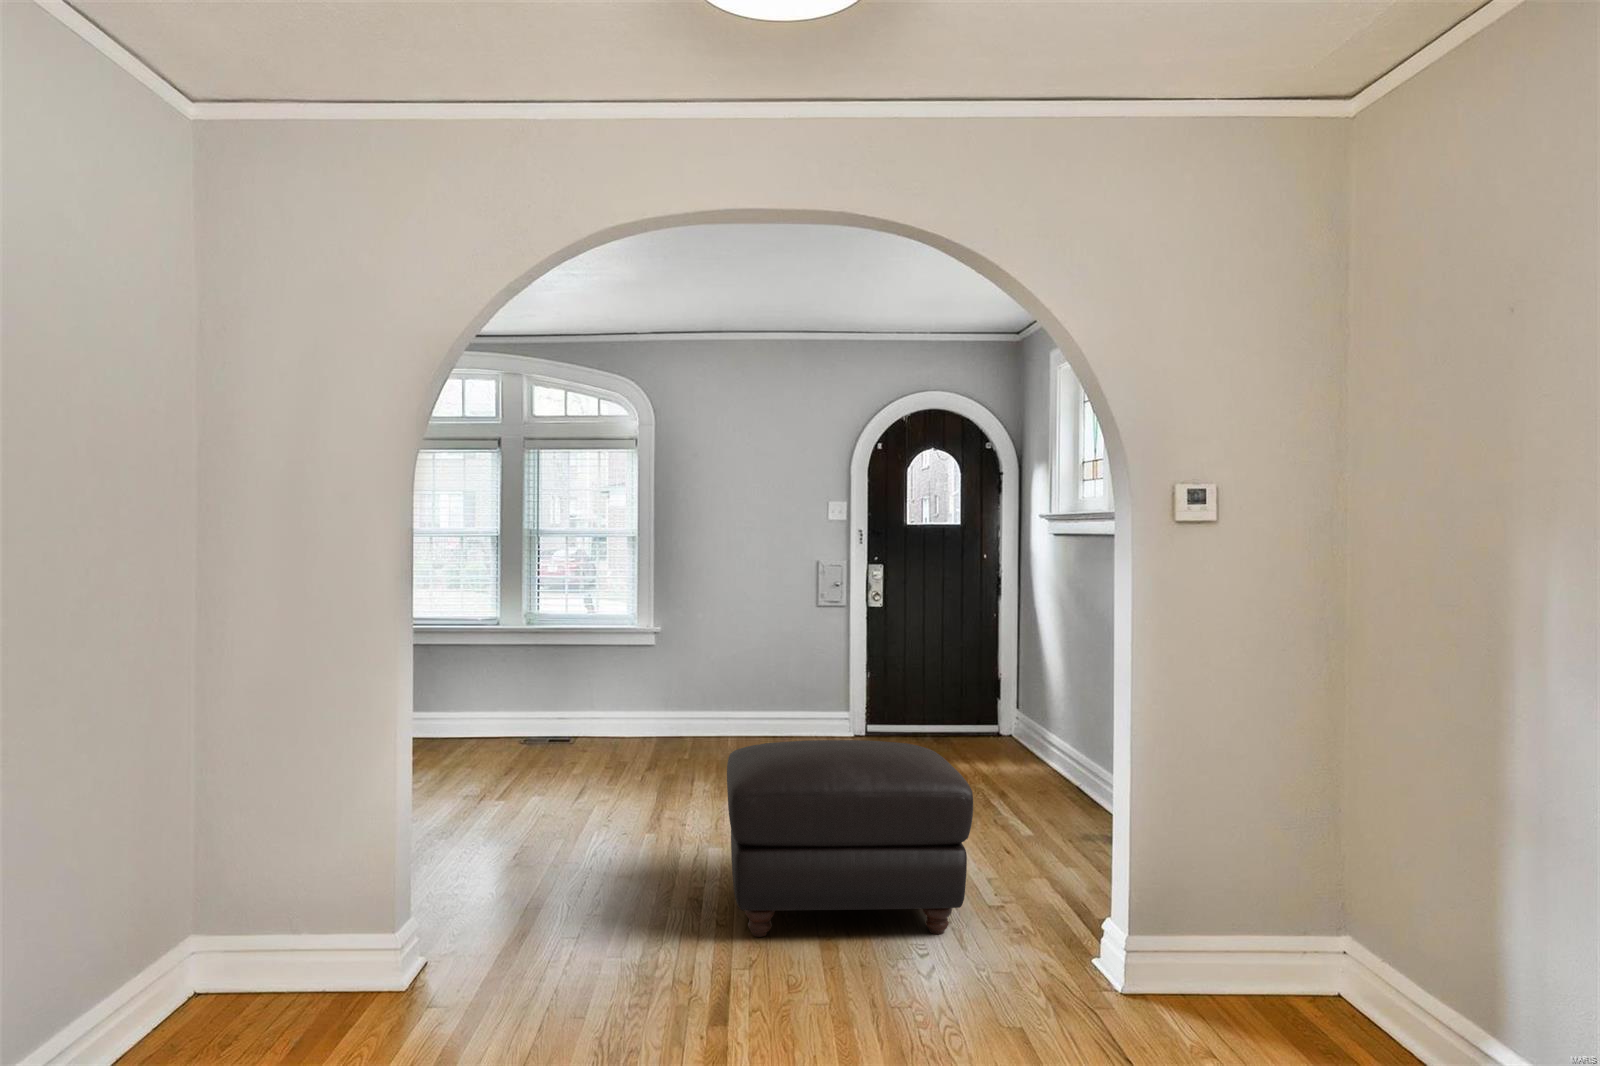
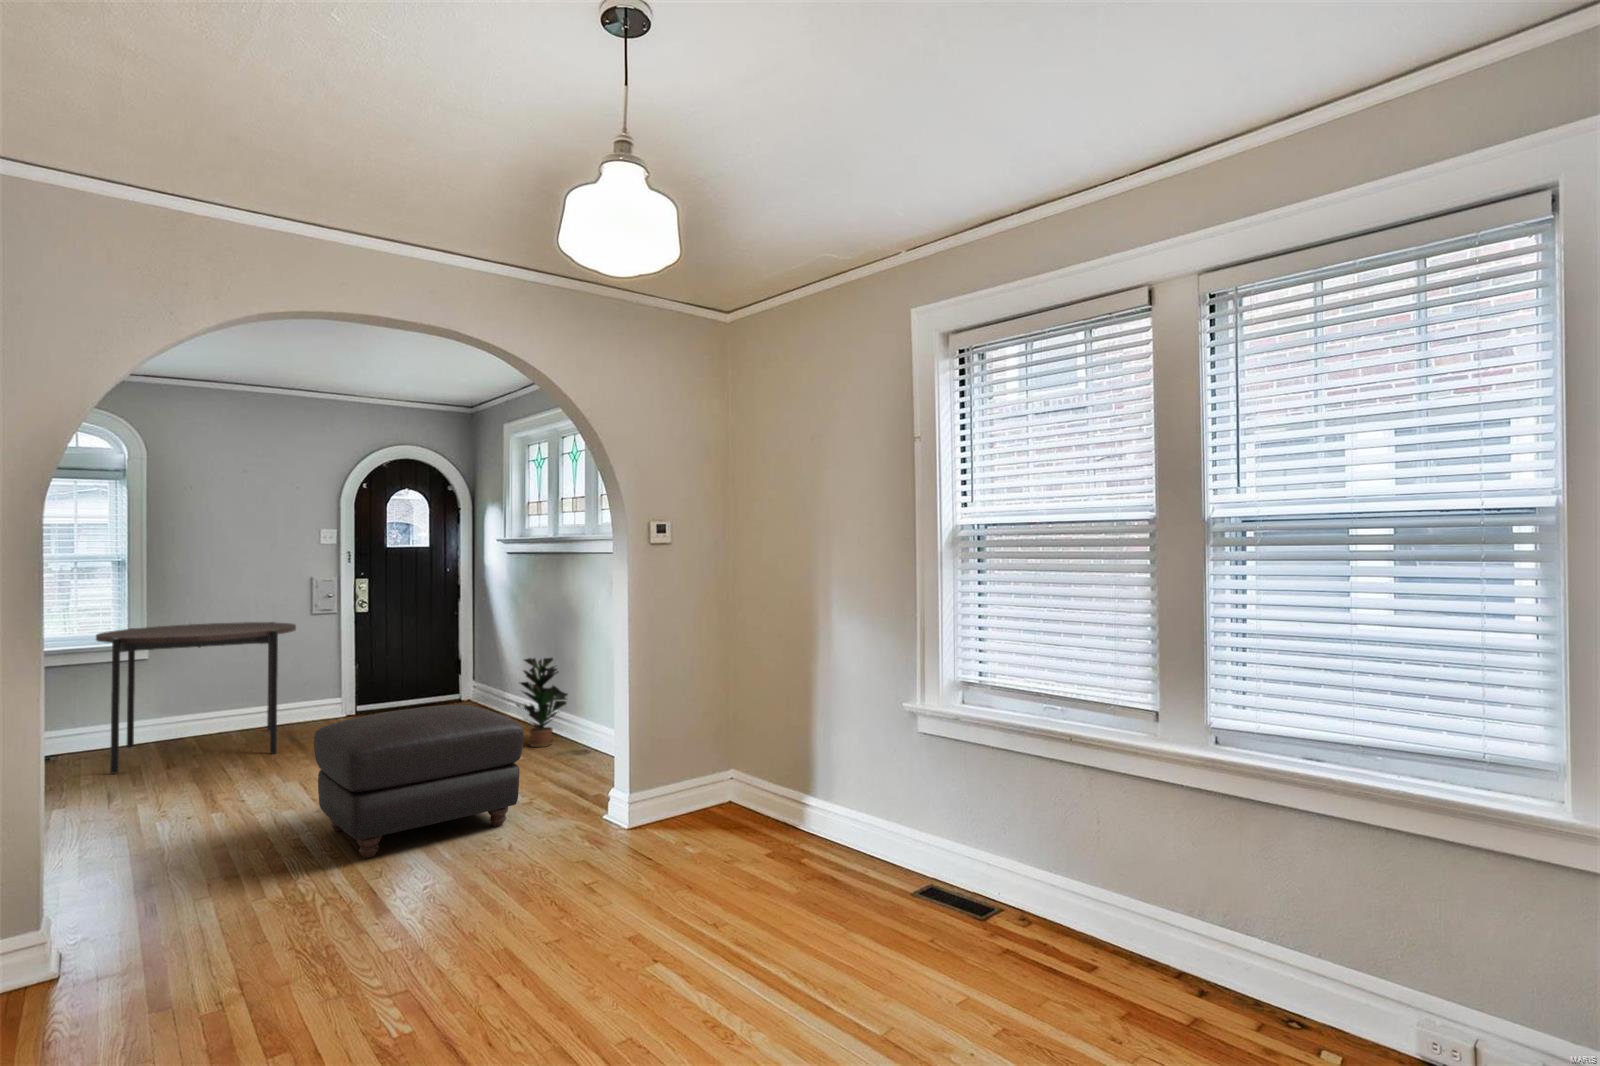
dining table: none [603,609,790,773] -> present [96,622,296,773]
potted plant: none [1031,687,1111,823] -> present [517,658,567,747]

